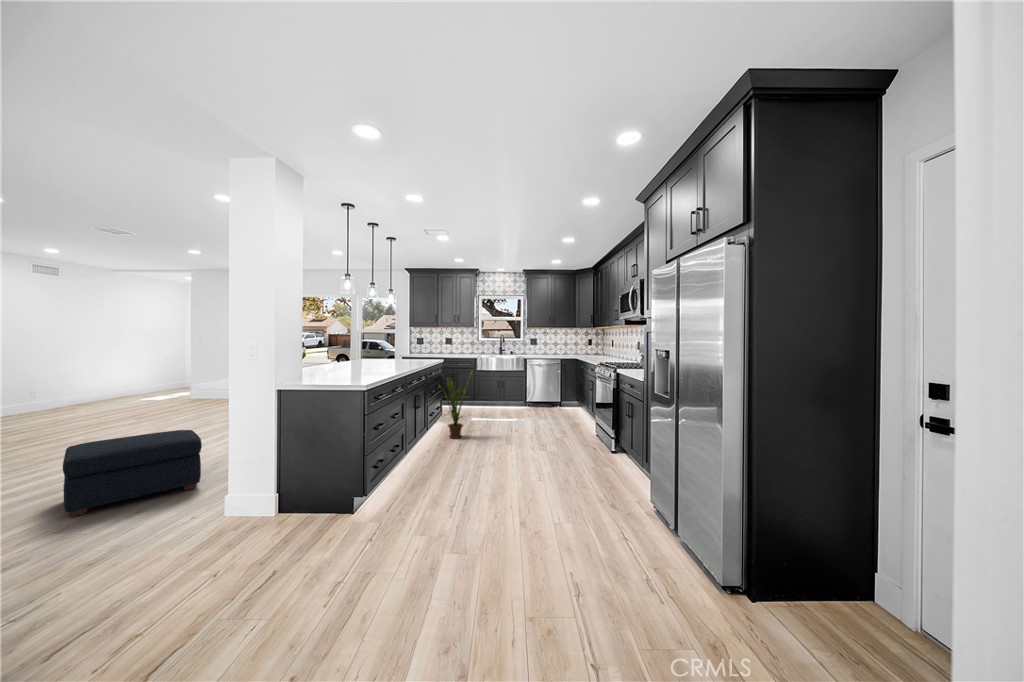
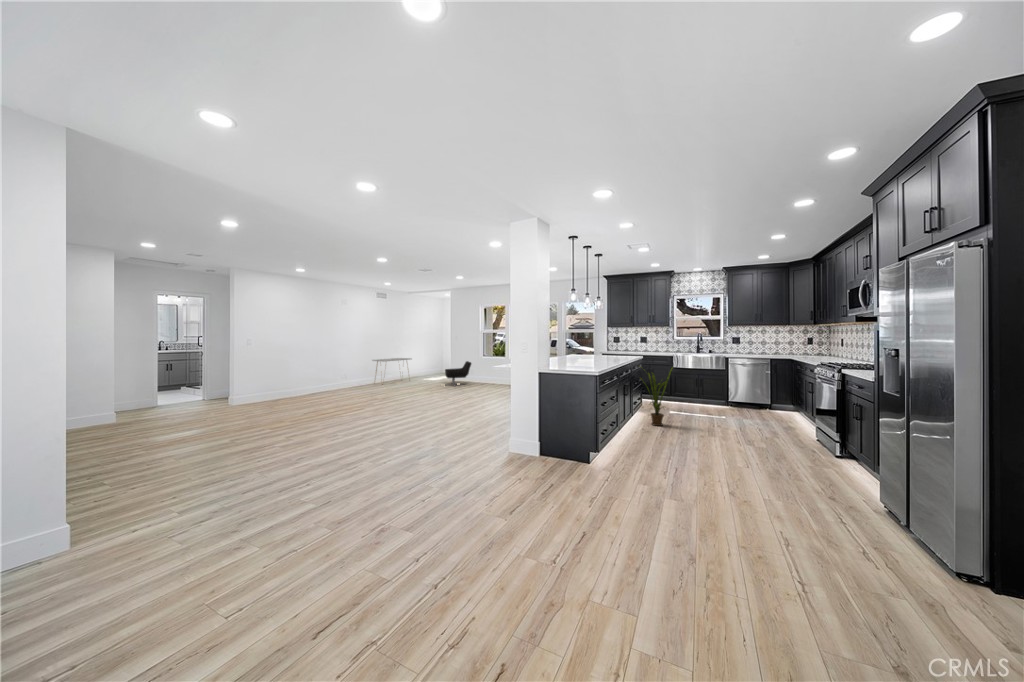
console table: none [10,366,110,412] -> present [373,358,411,385]
lounge chair: none [165,369,221,406] -> present [445,361,471,386]
ottoman: present [63,430,202,517] -> none [428,399,489,441]

